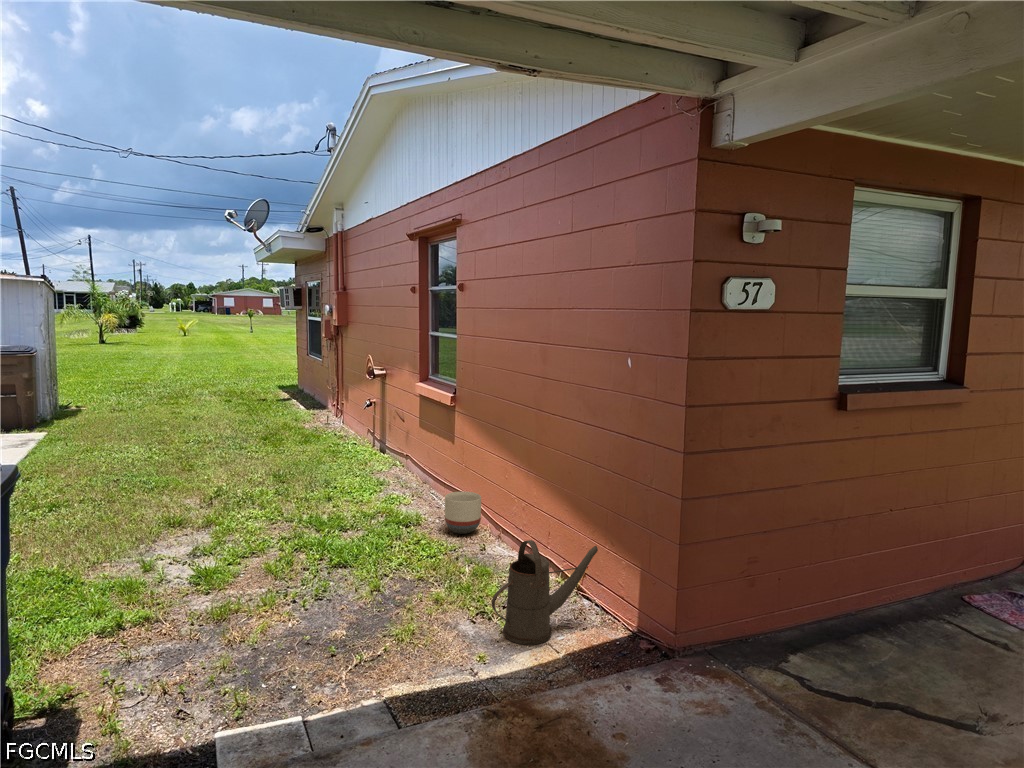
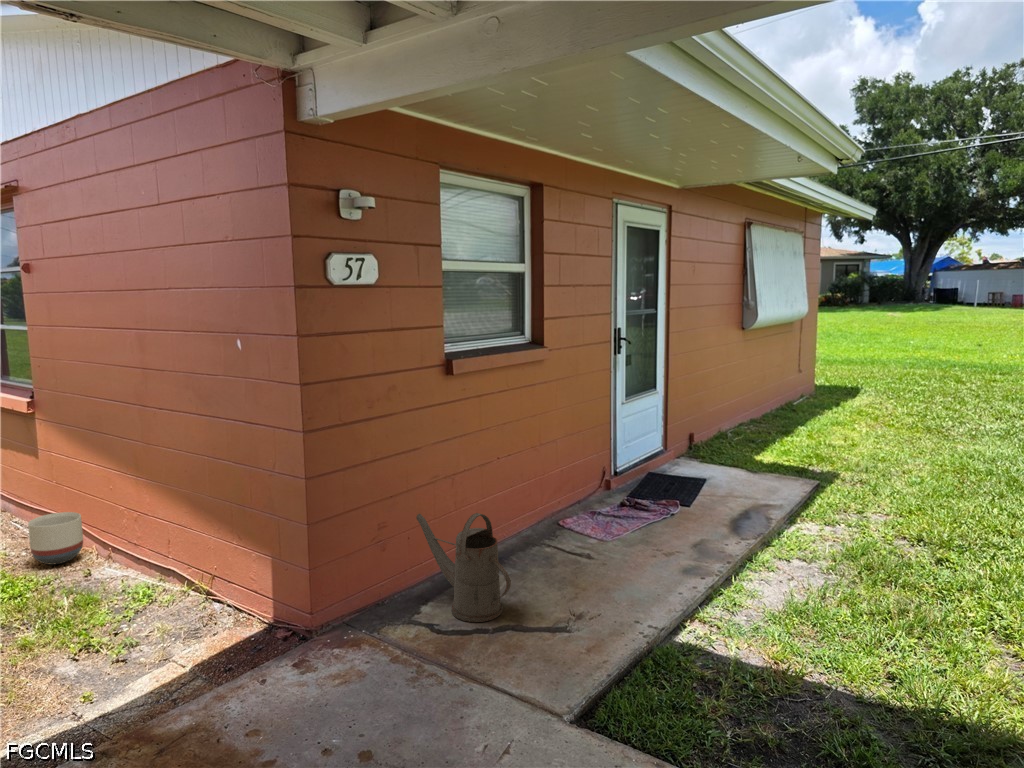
watering can: present [492,540,598,645] -> present [416,513,511,622]

